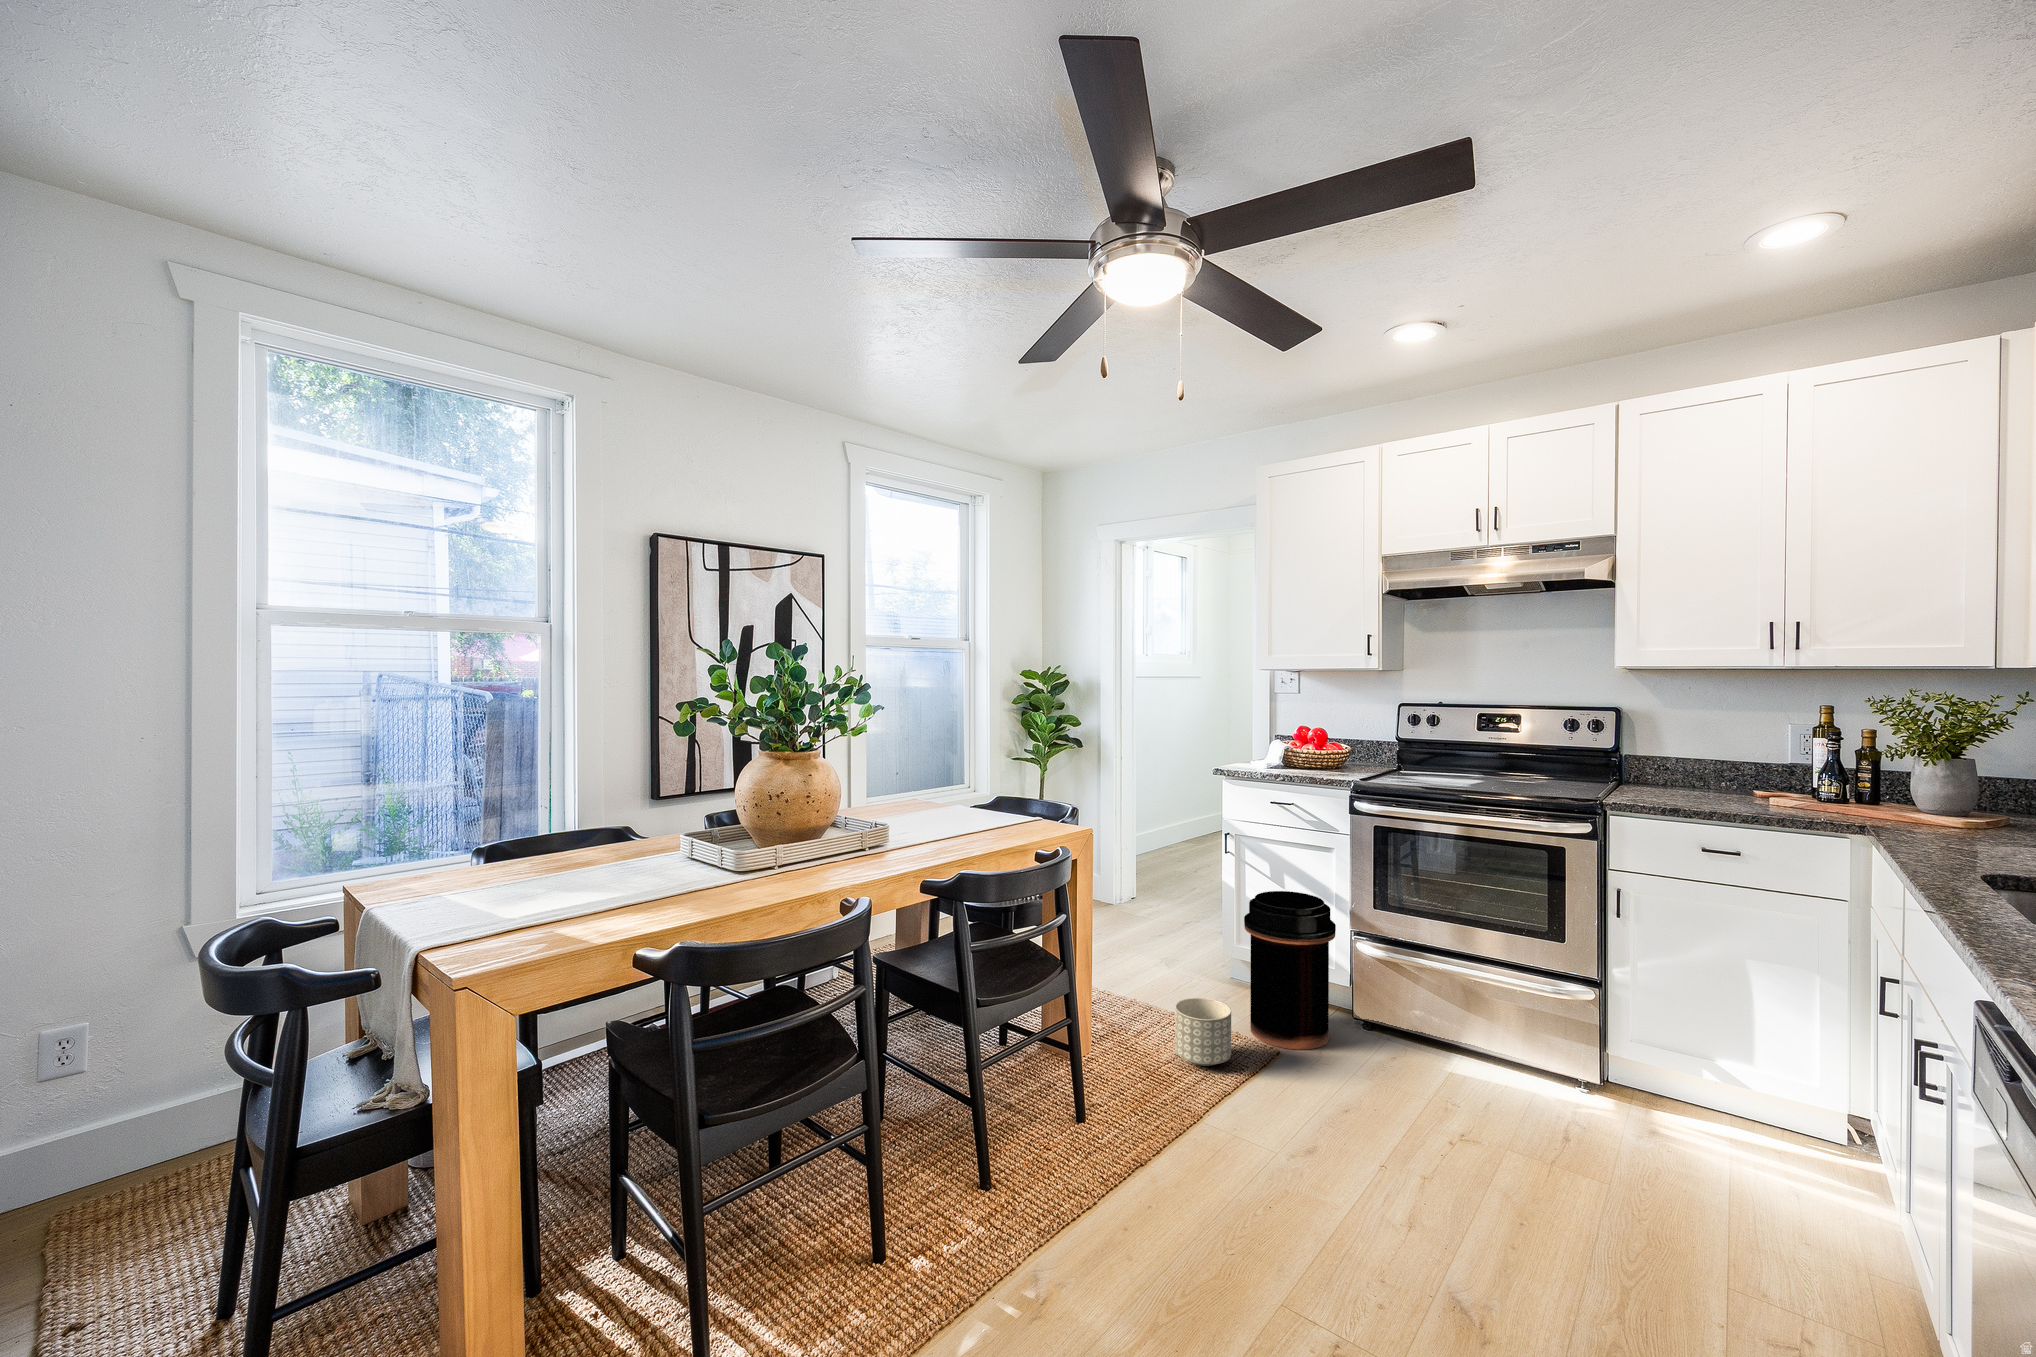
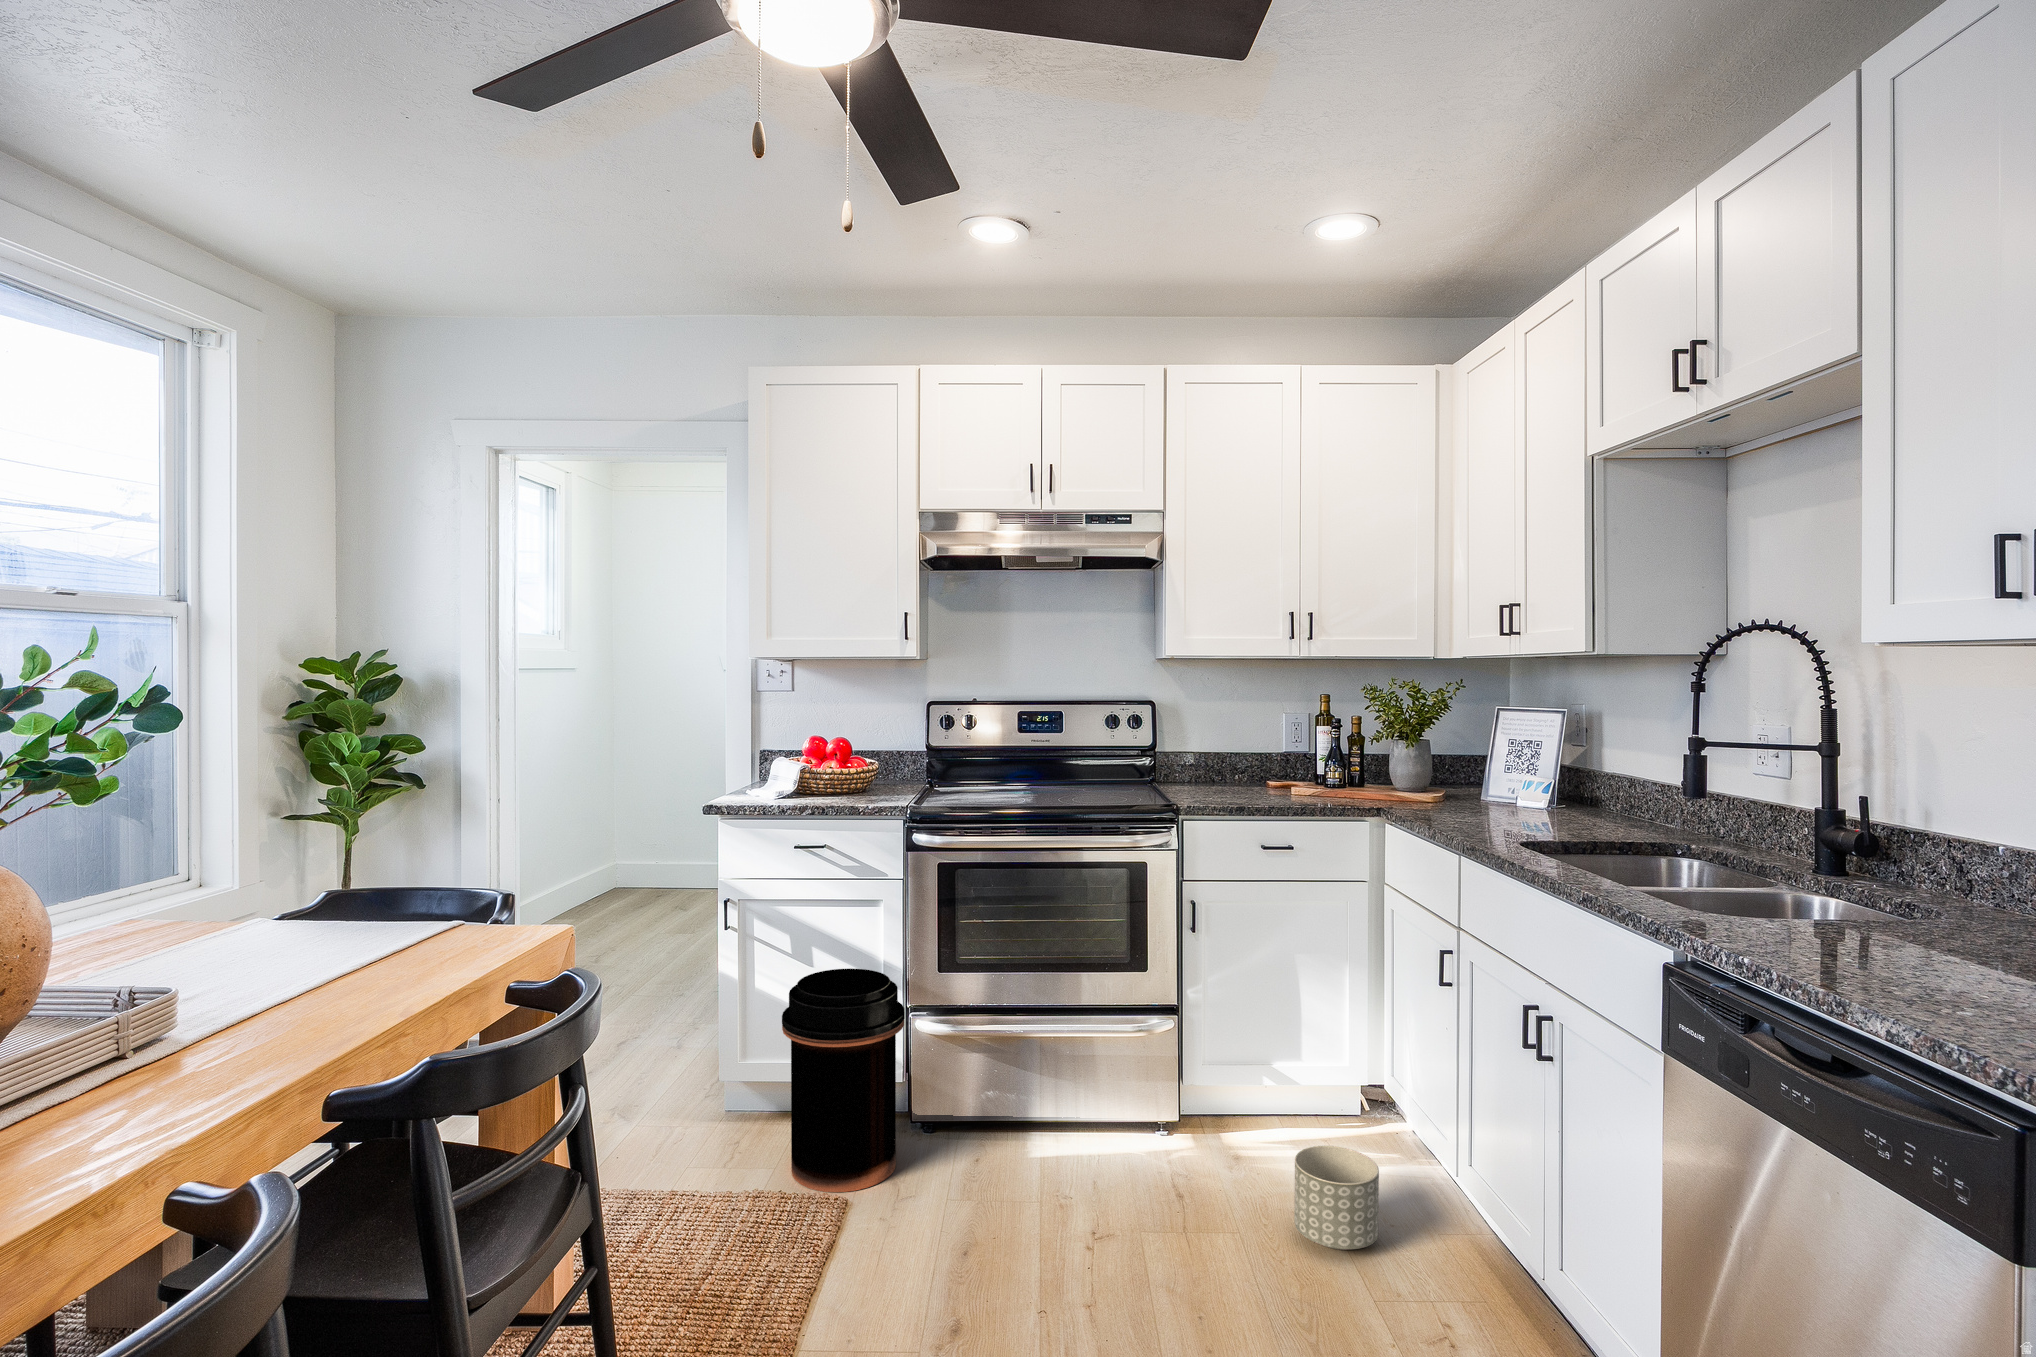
planter: present [1175,998,1231,1066] -> present [1294,1146,1379,1250]

